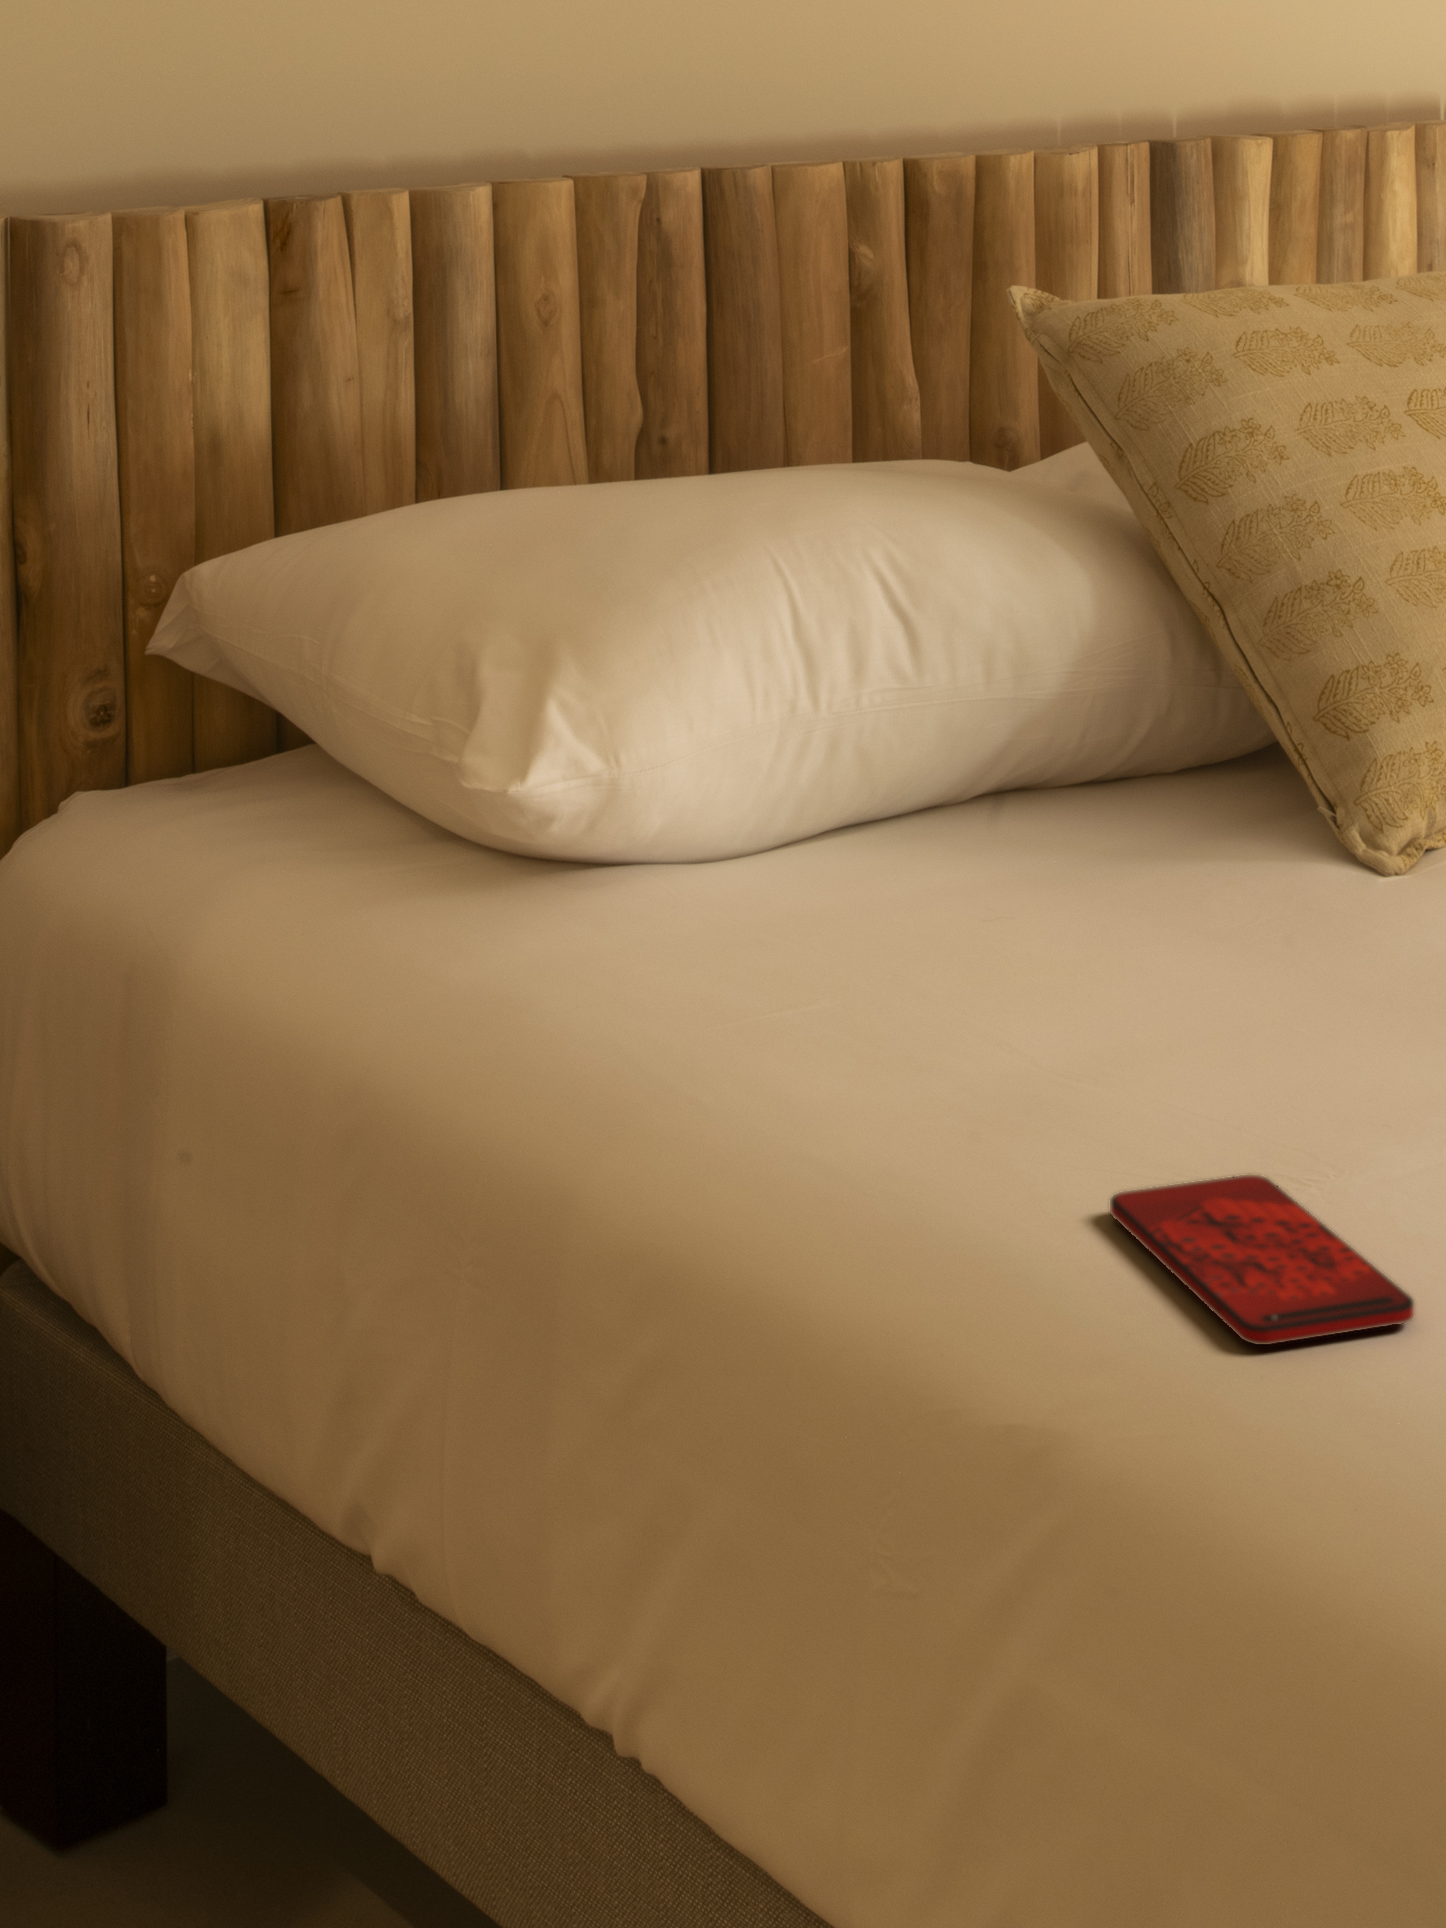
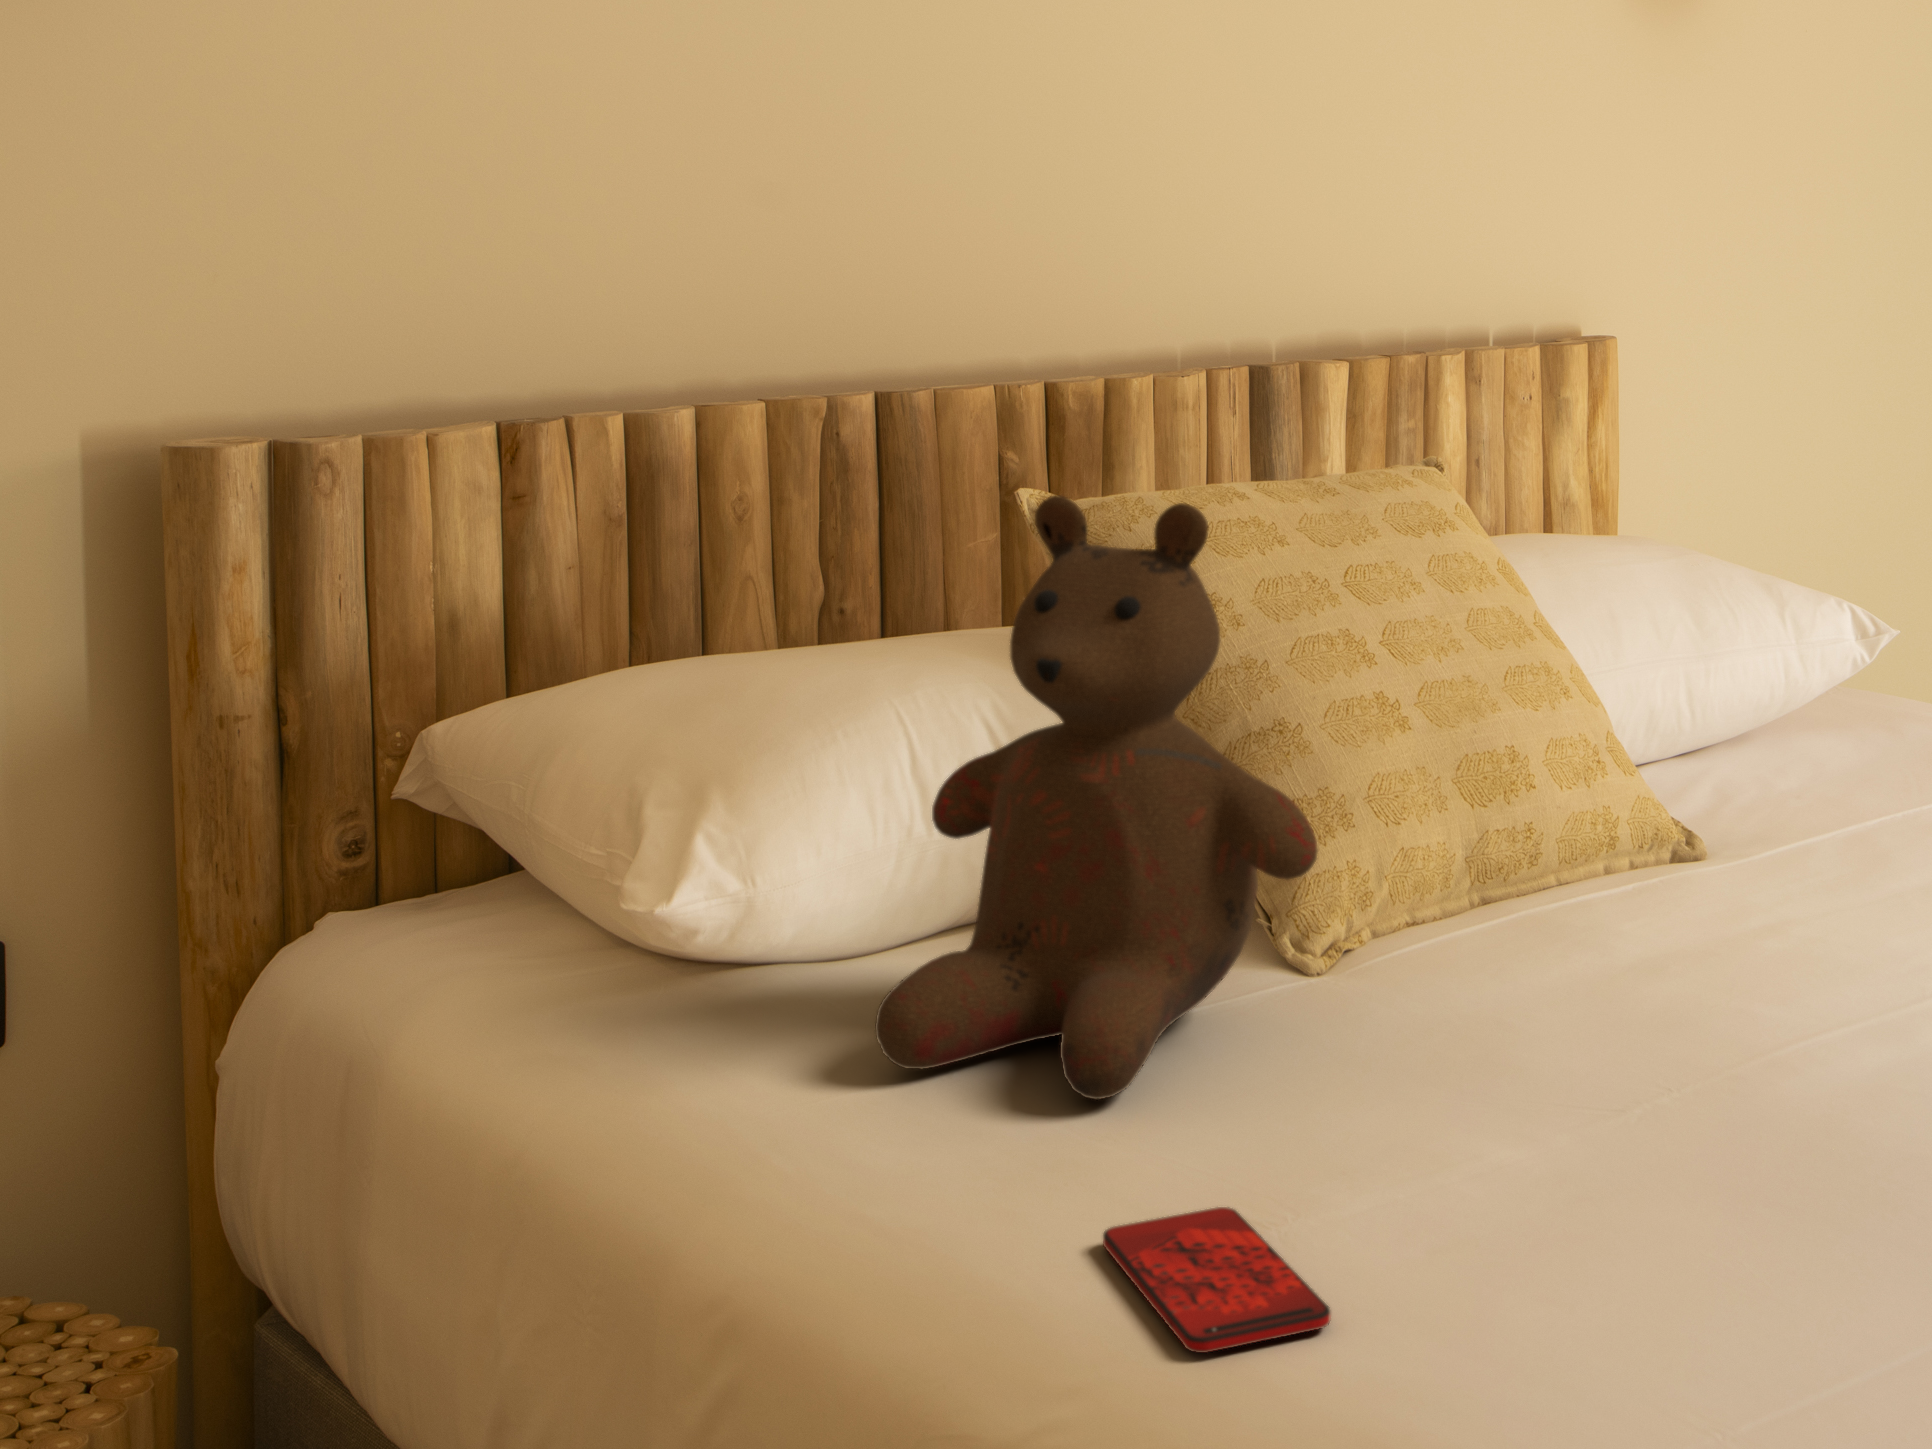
teddy bear: none [783,294,1325,1043] -> present [875,495,1318,1099]

